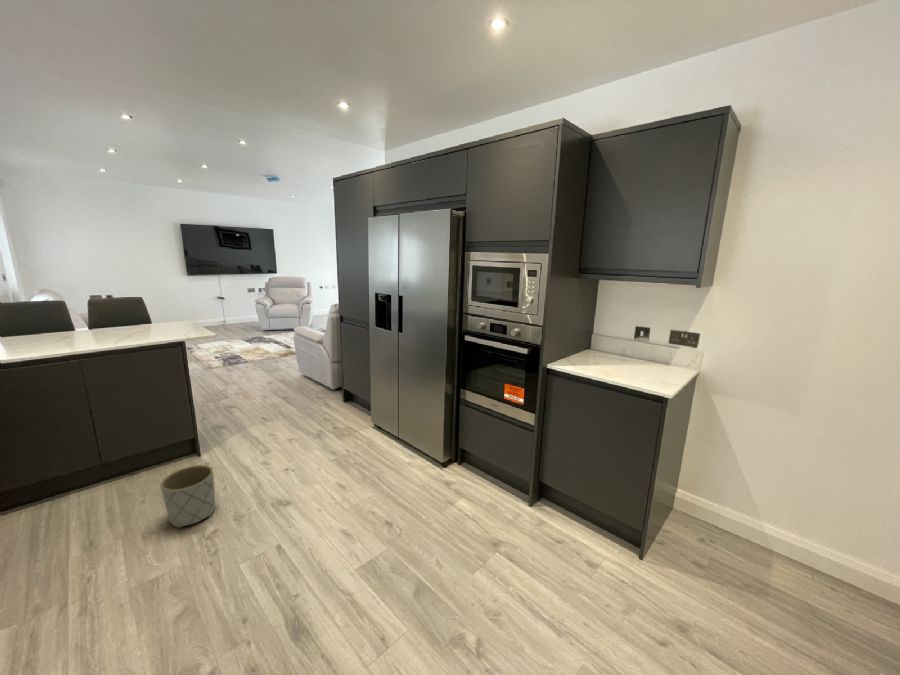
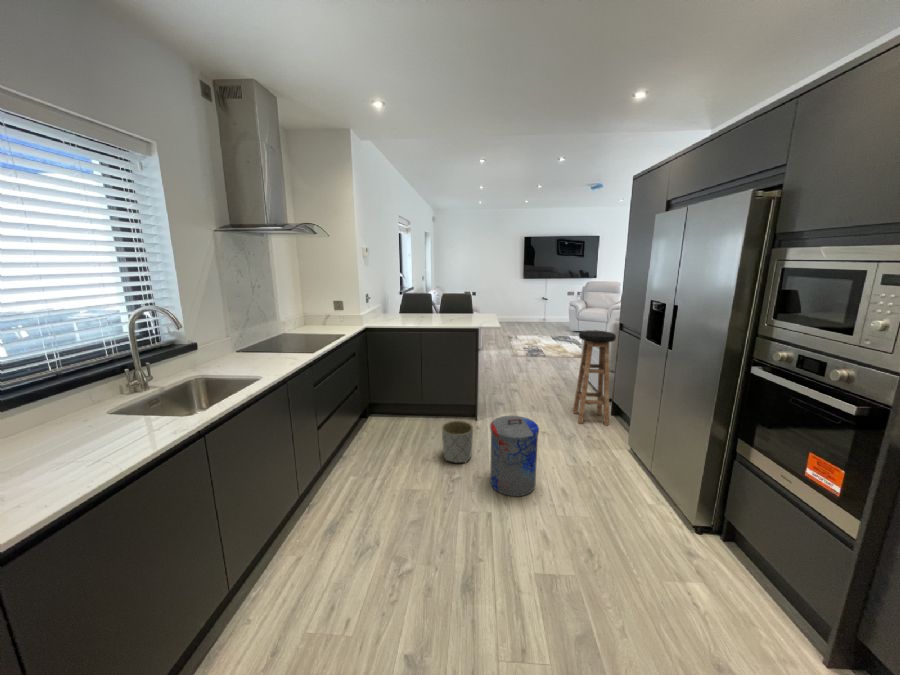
bar stool: none [304,325,346,420] -> present [573,330,616,425]
trash can: none [248,431,311,525] -> present [490,416,539,496]

